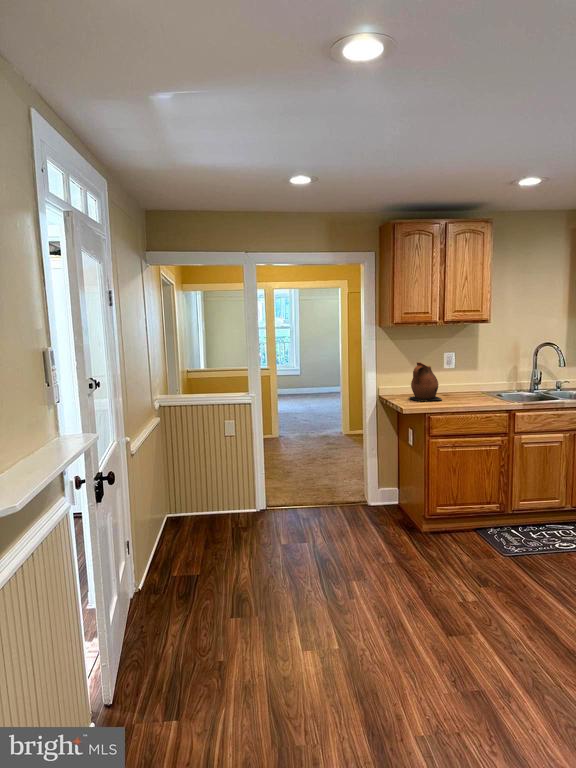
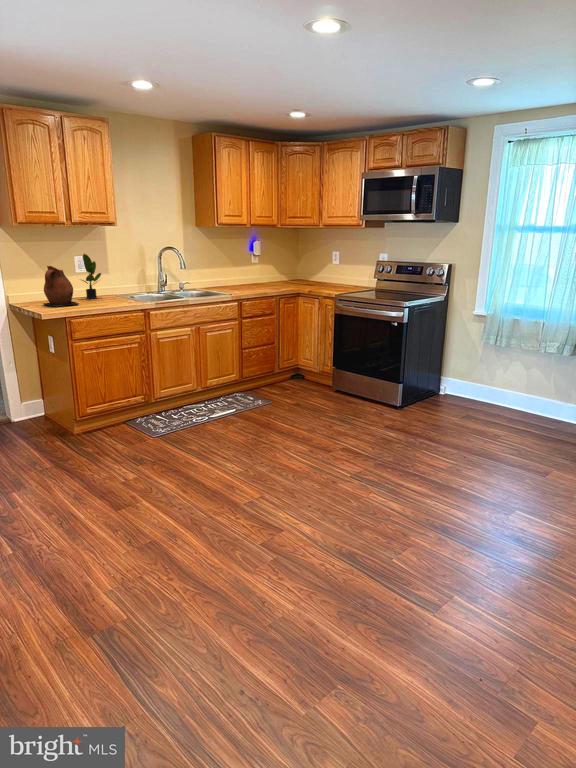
potted plant: none [446,350,471,394] -> present [82,254,101,299]

